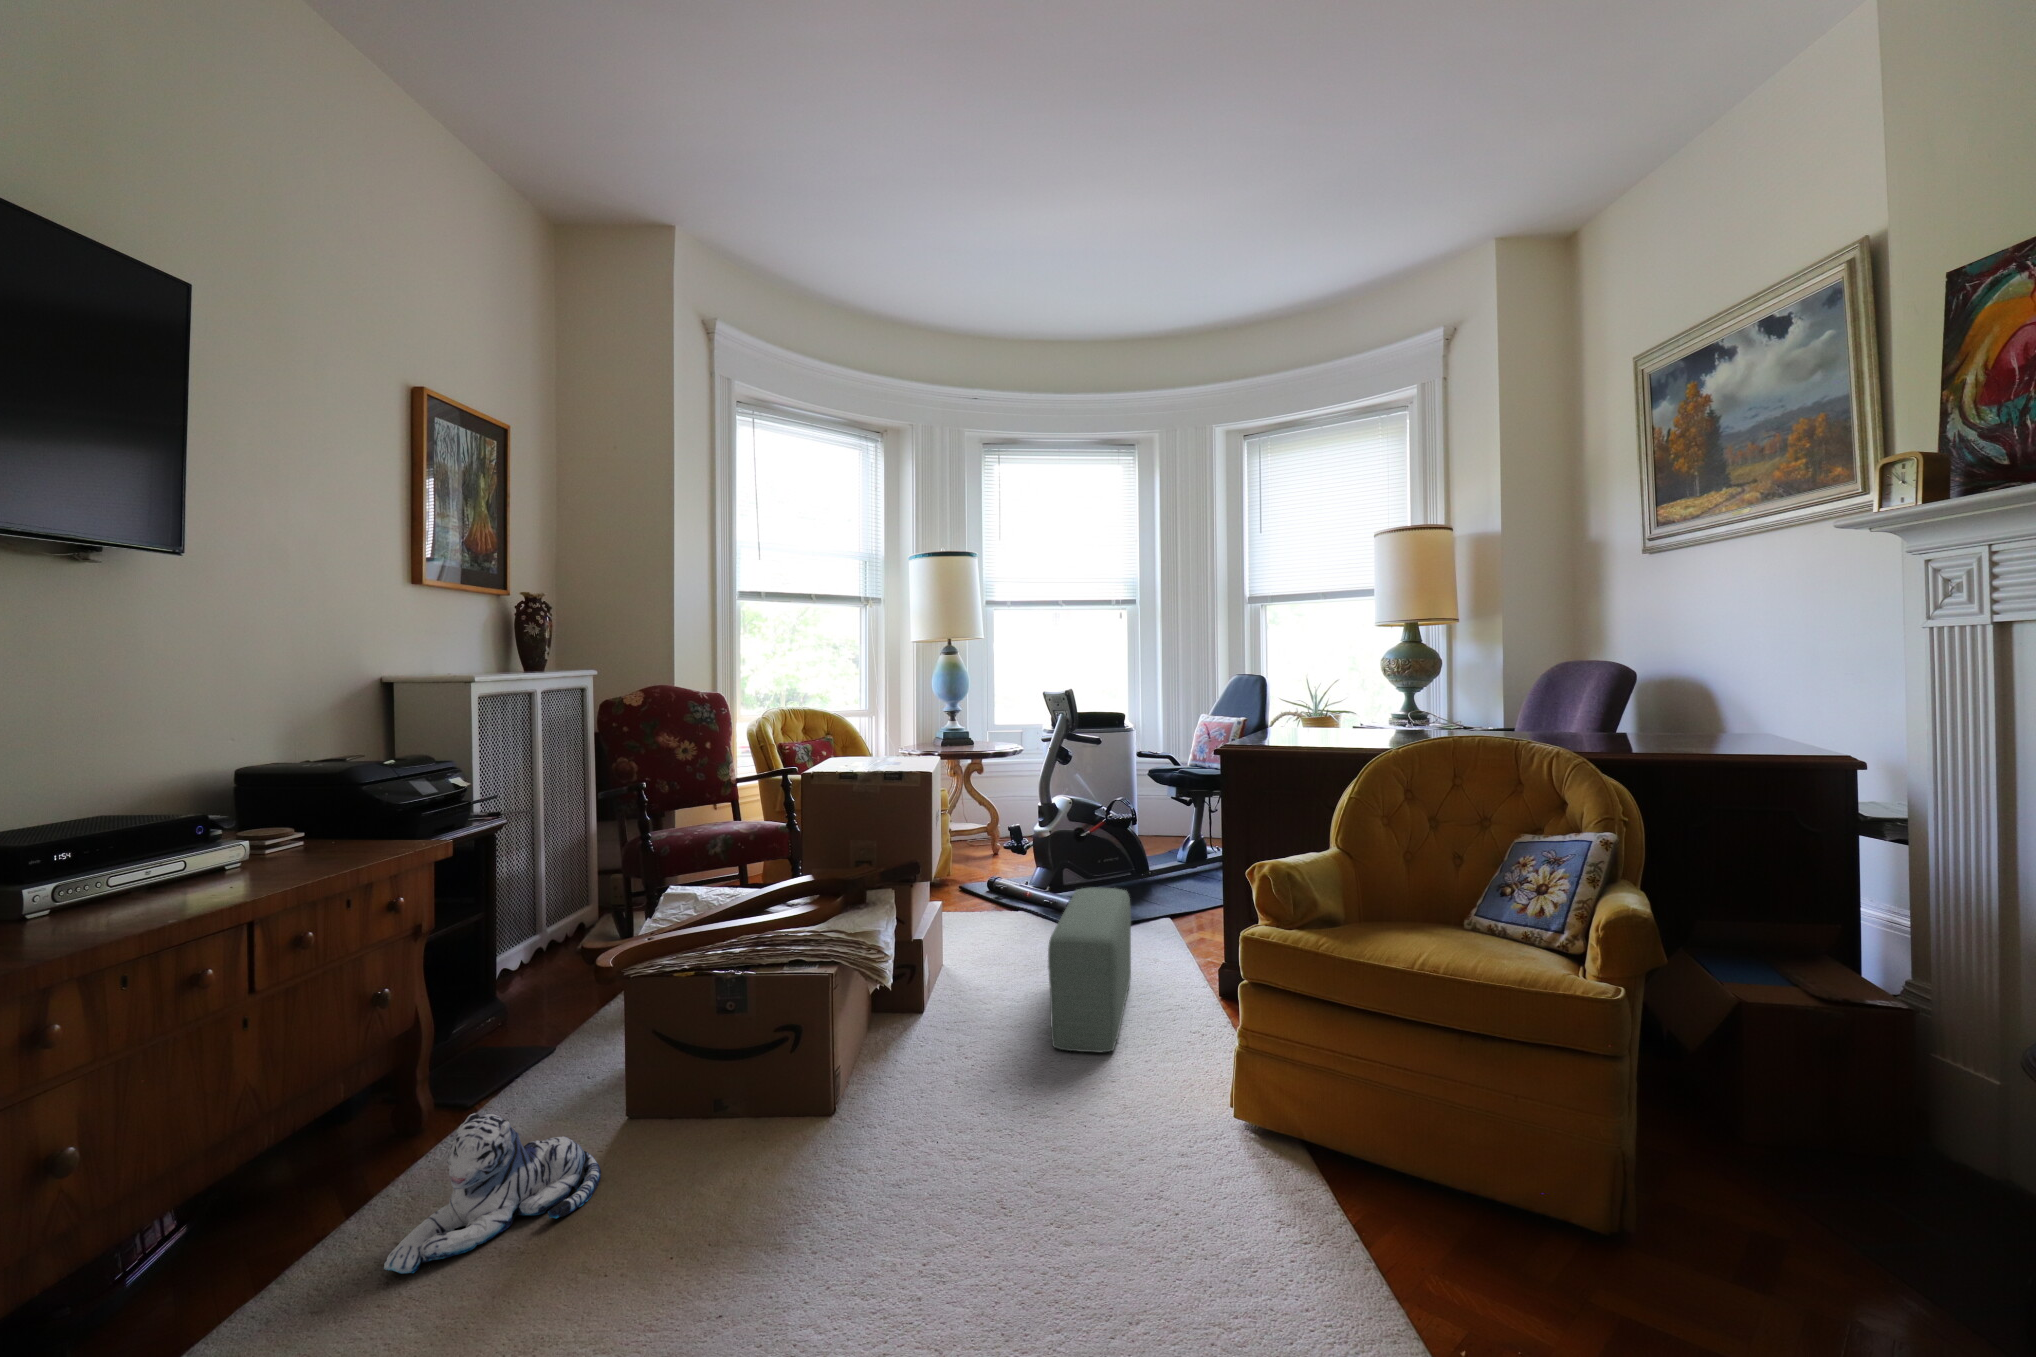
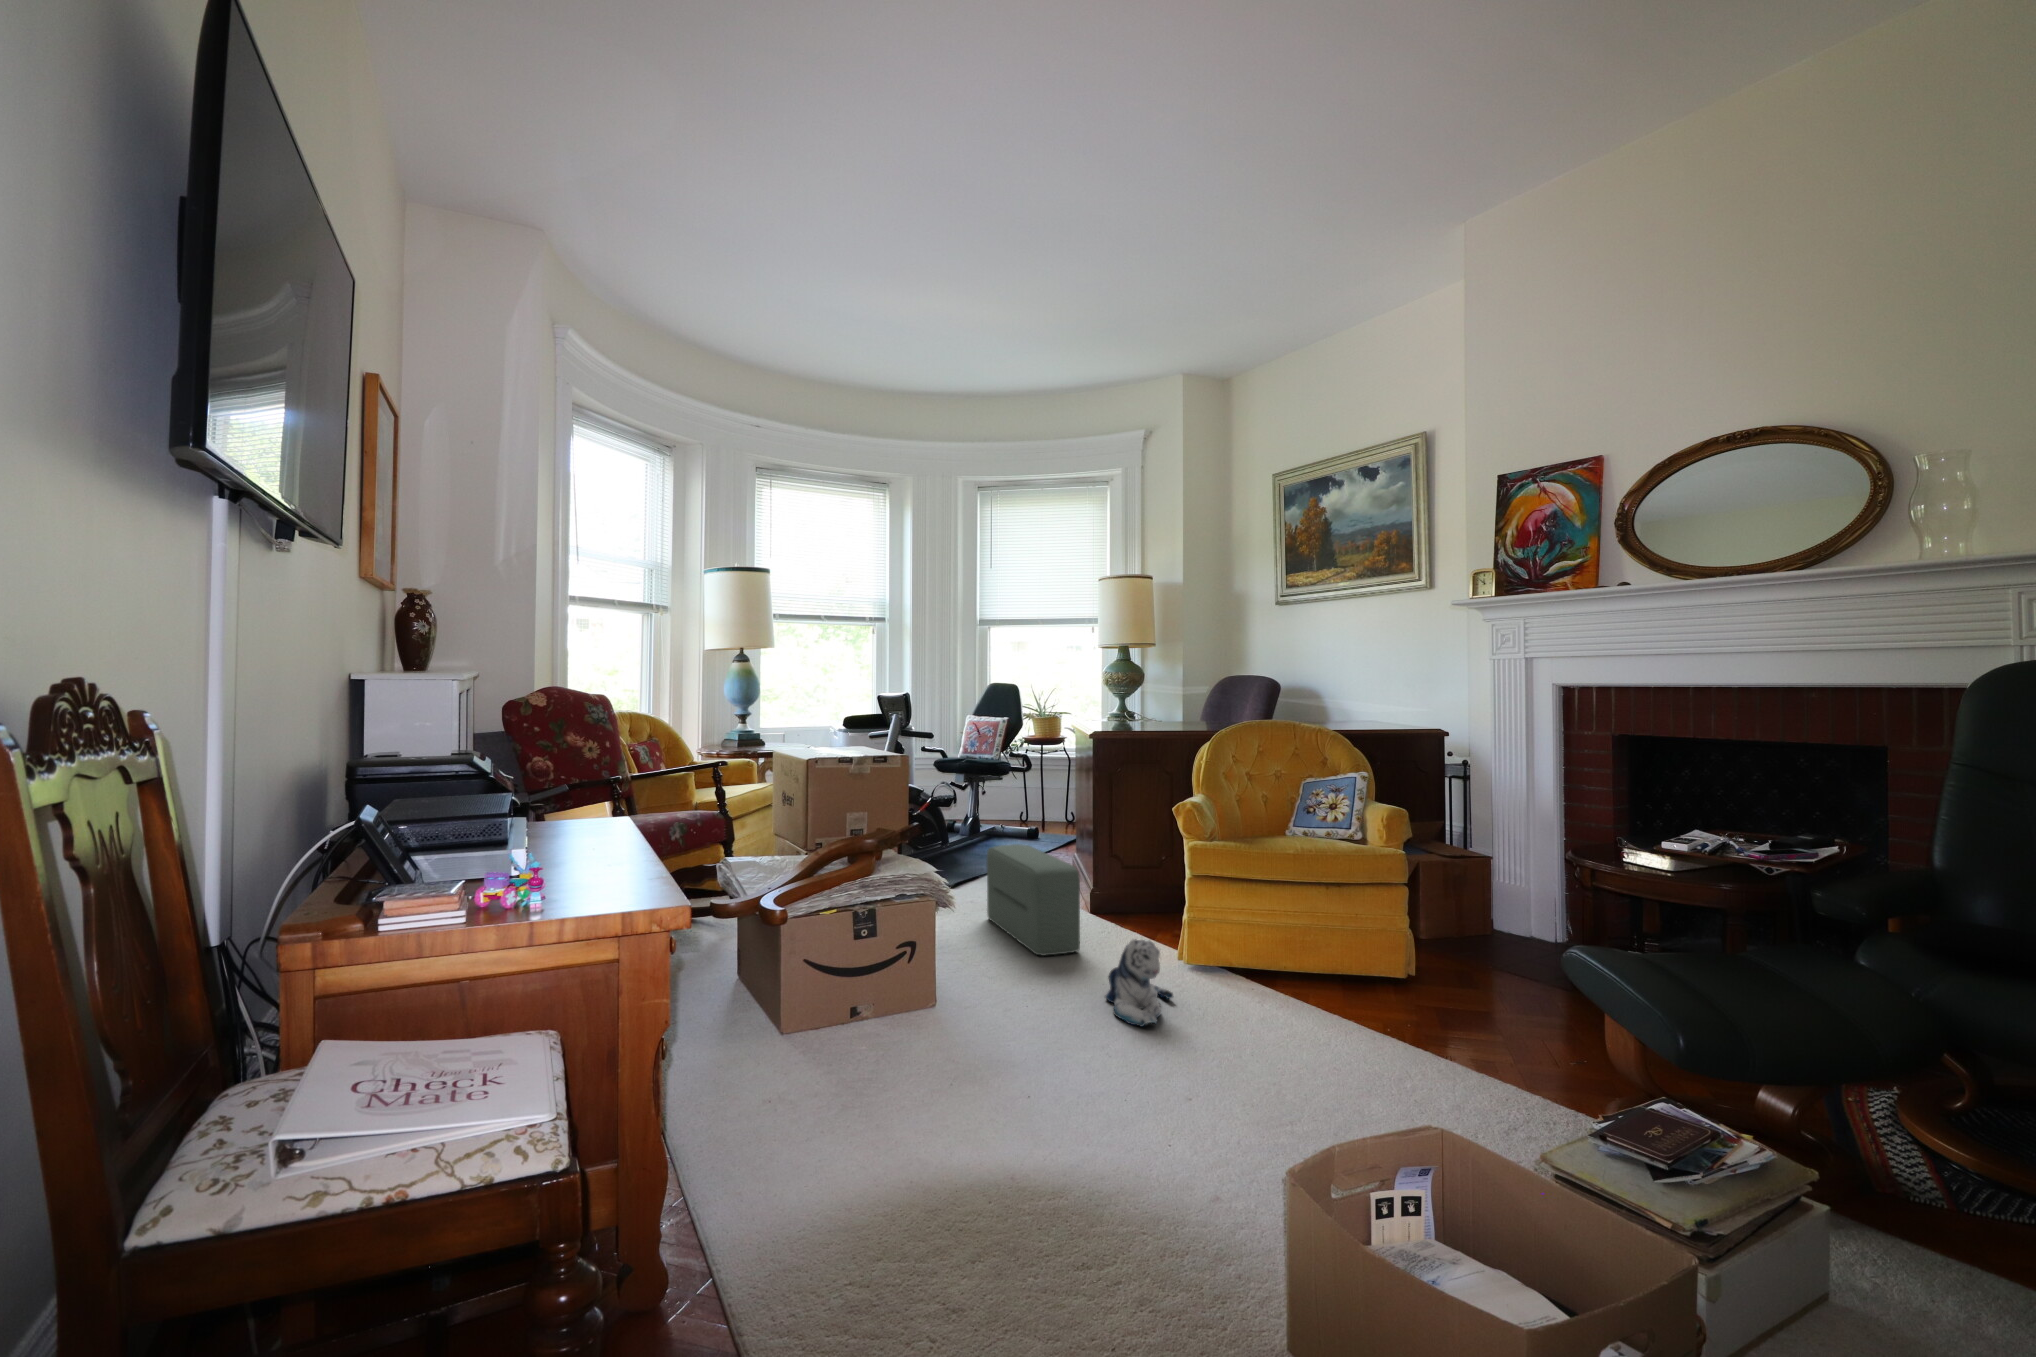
plush toy: present [384,1113,601,1274] -> present [1105,939,1173,1027]

